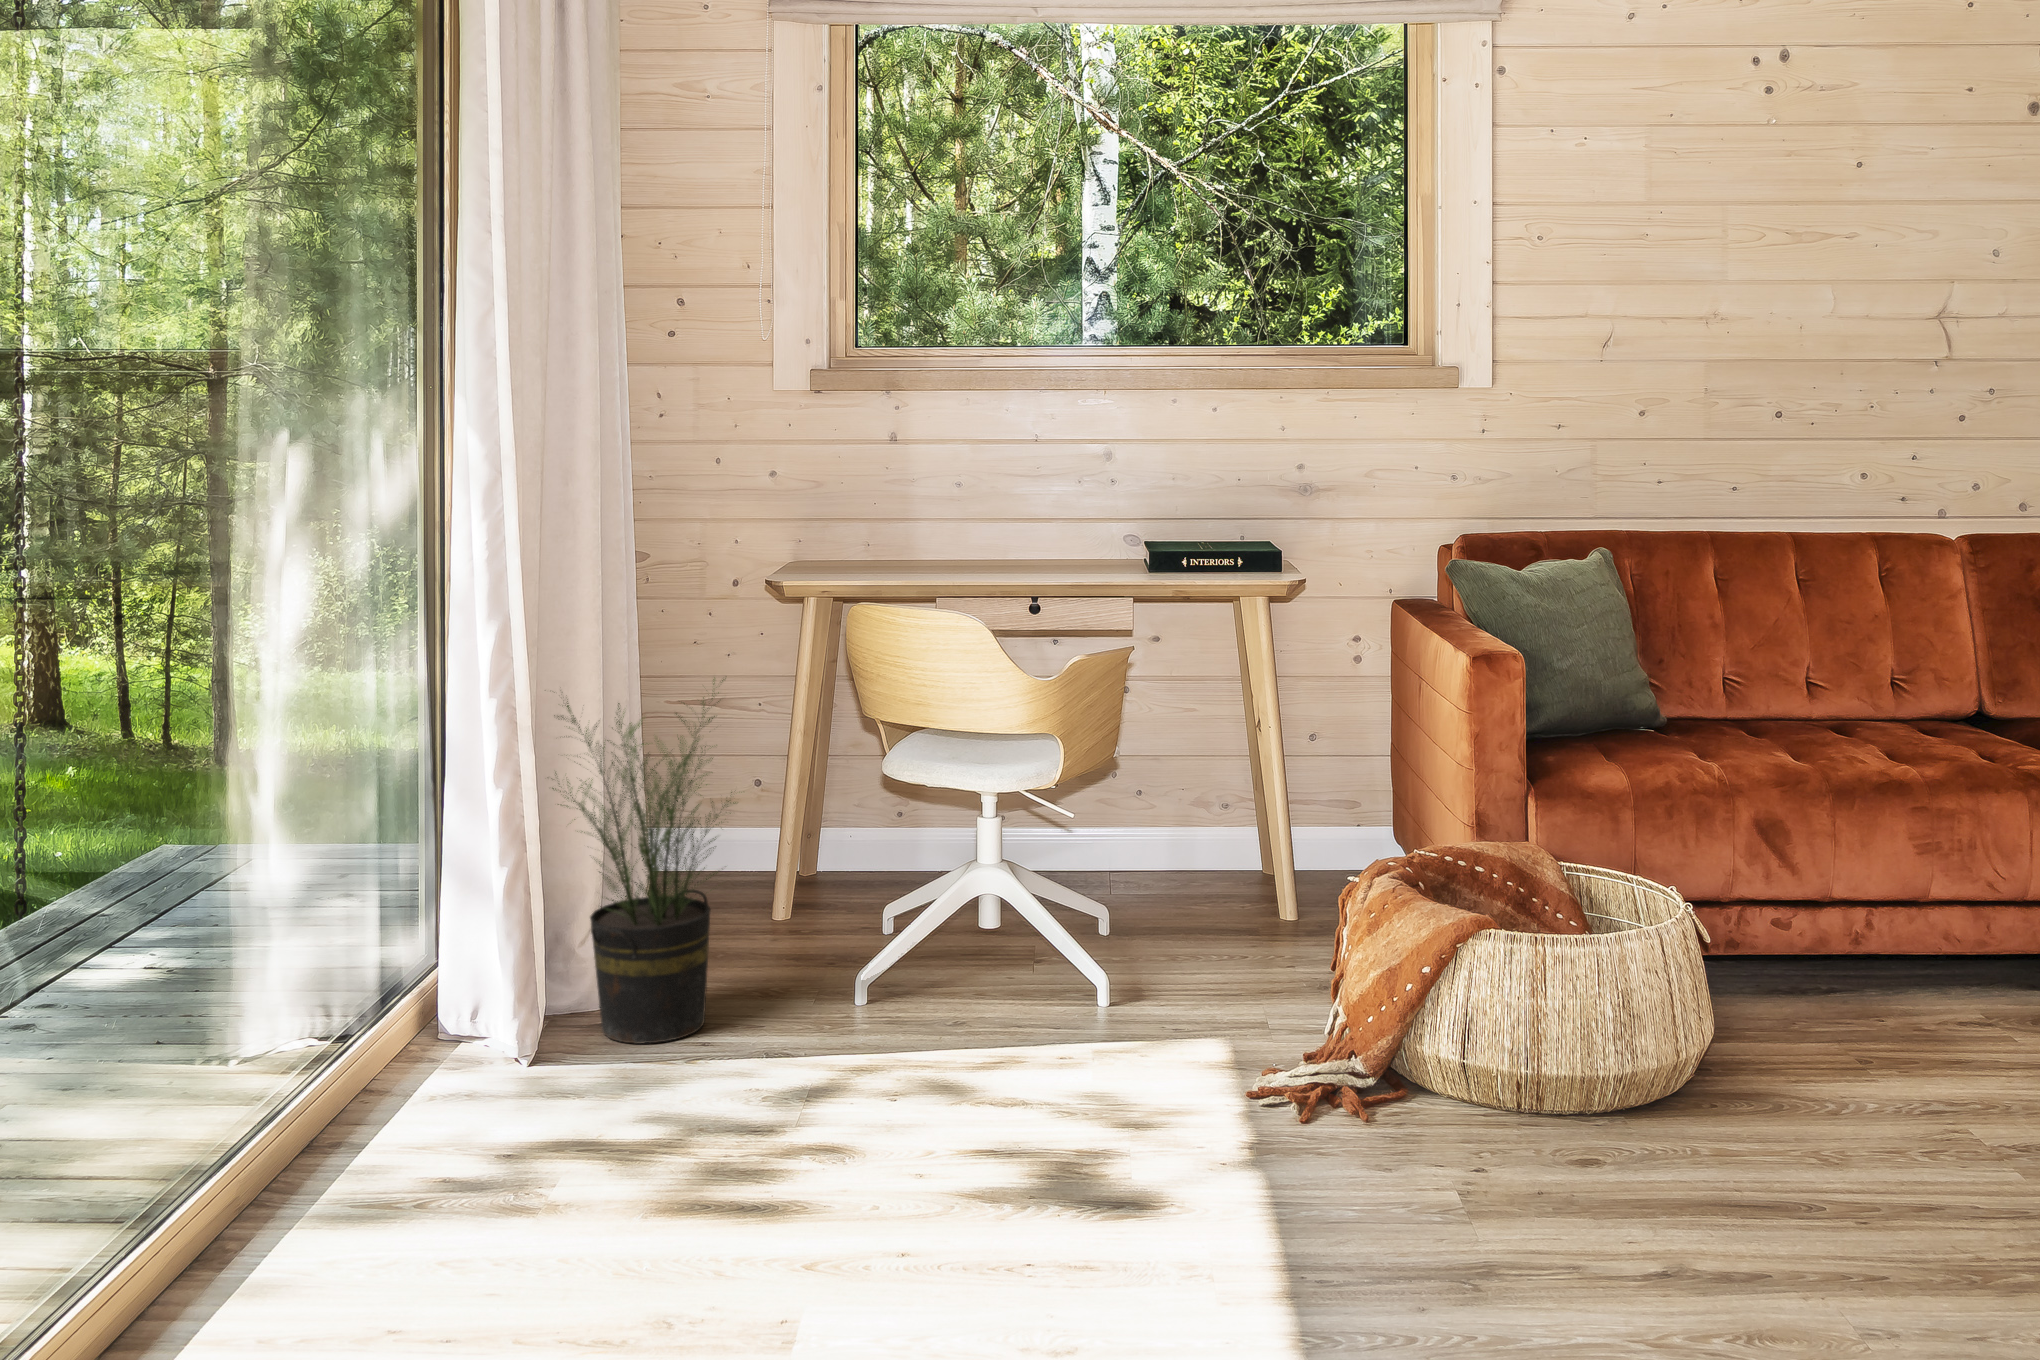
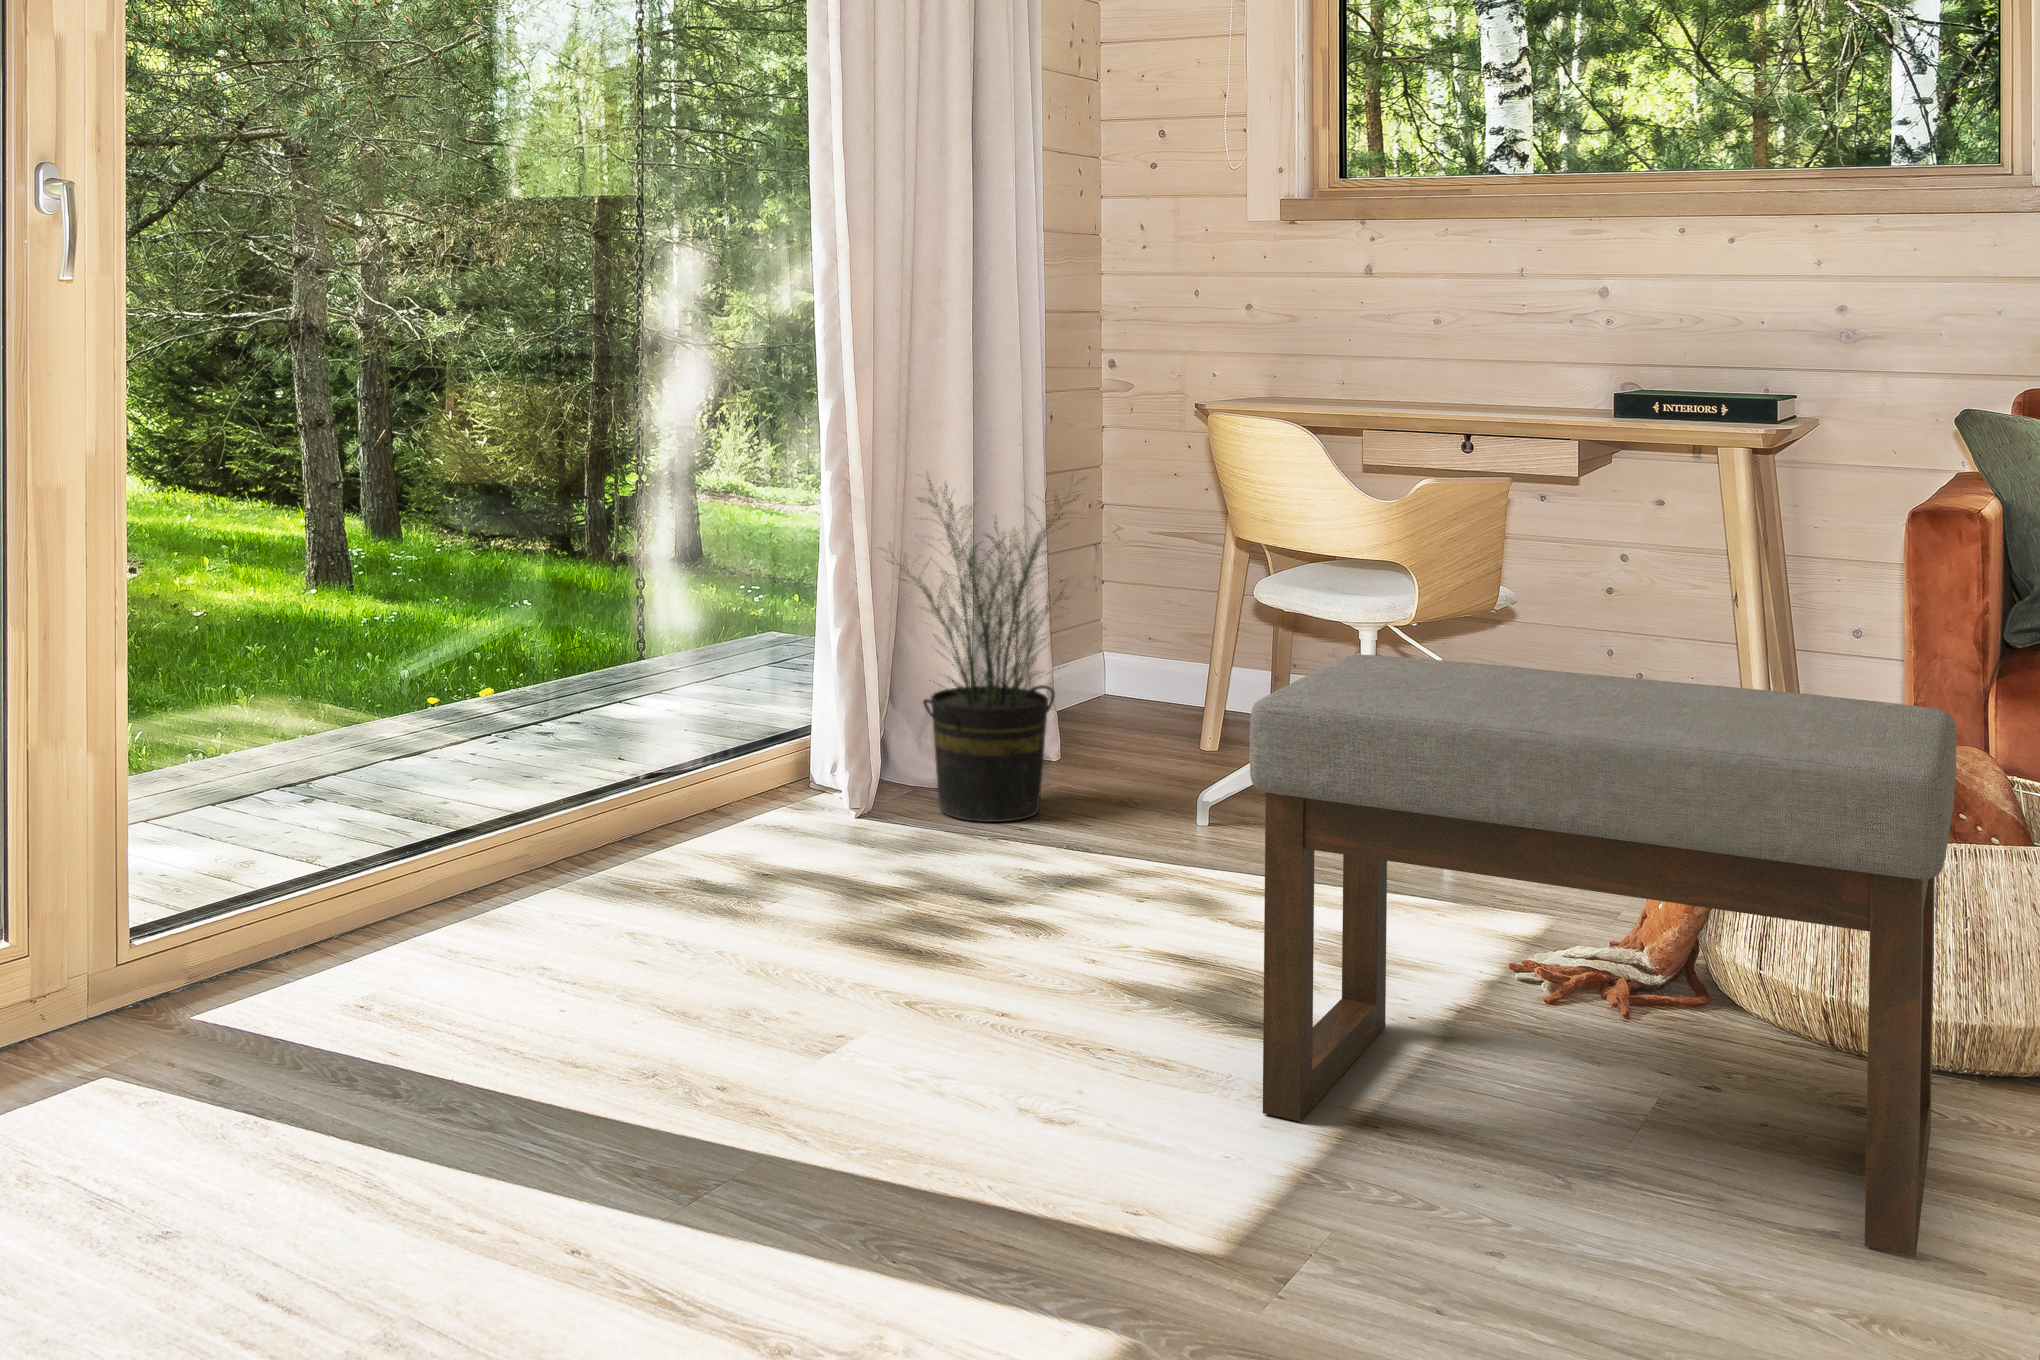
ottoman: none [1157,839,1726,1289] -> present [1250,654,1956,1256]

